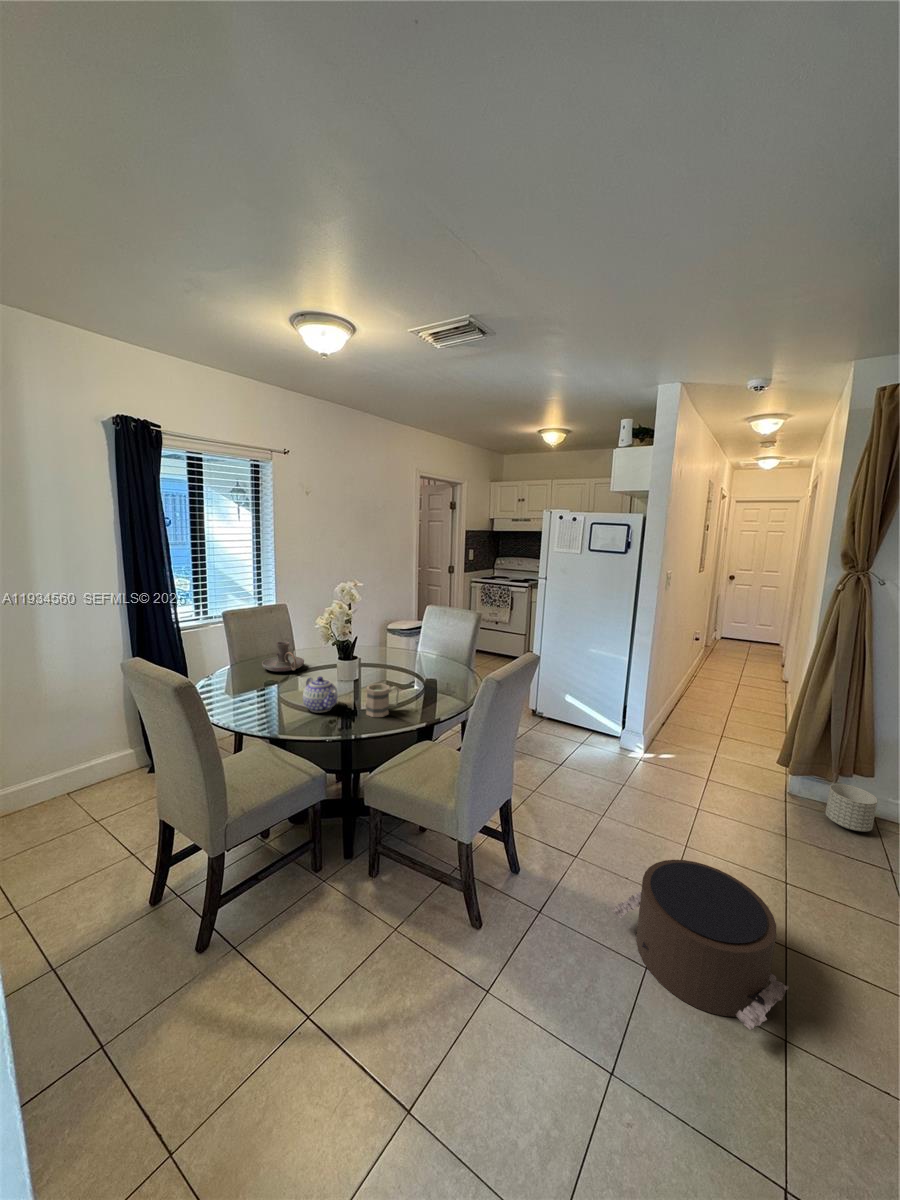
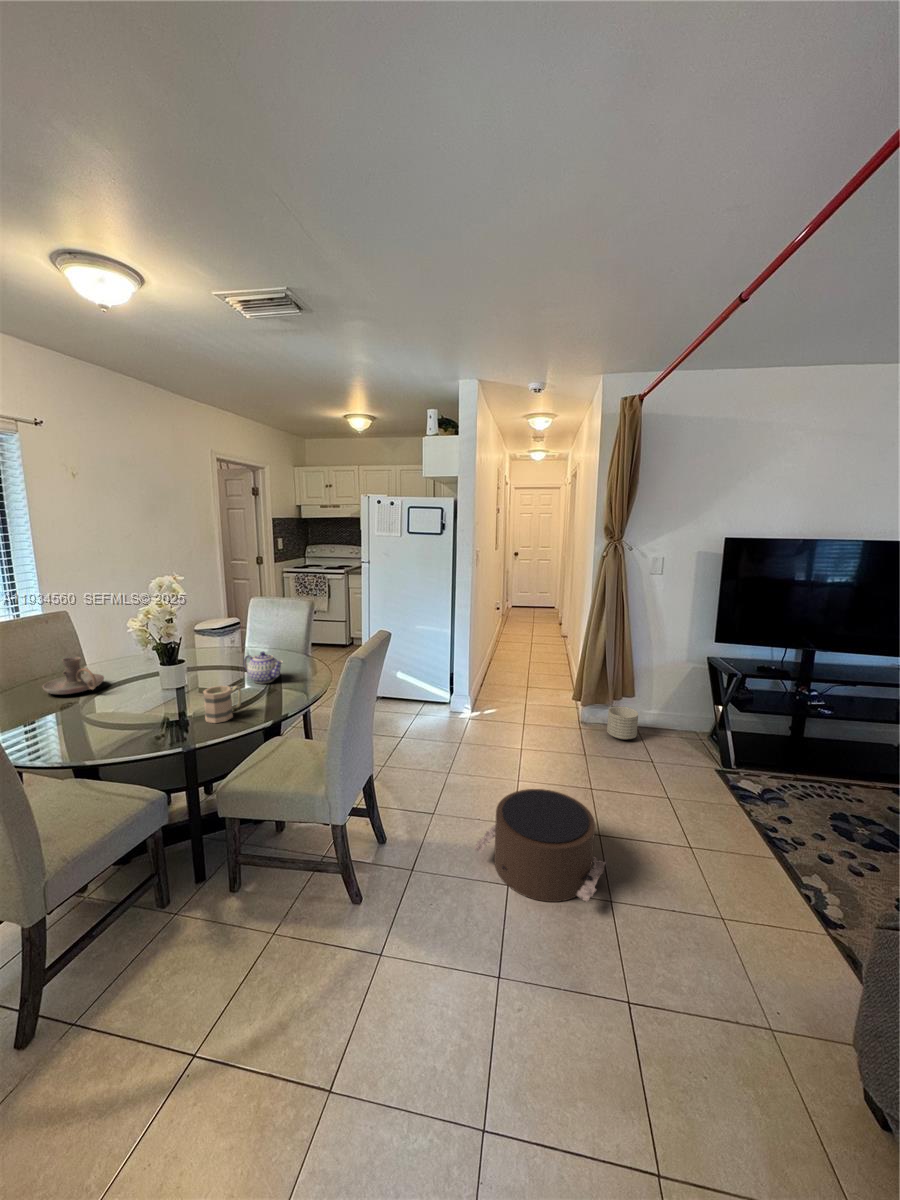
teapot: present [303,677,338,713] -> present [244,652,283,683]

